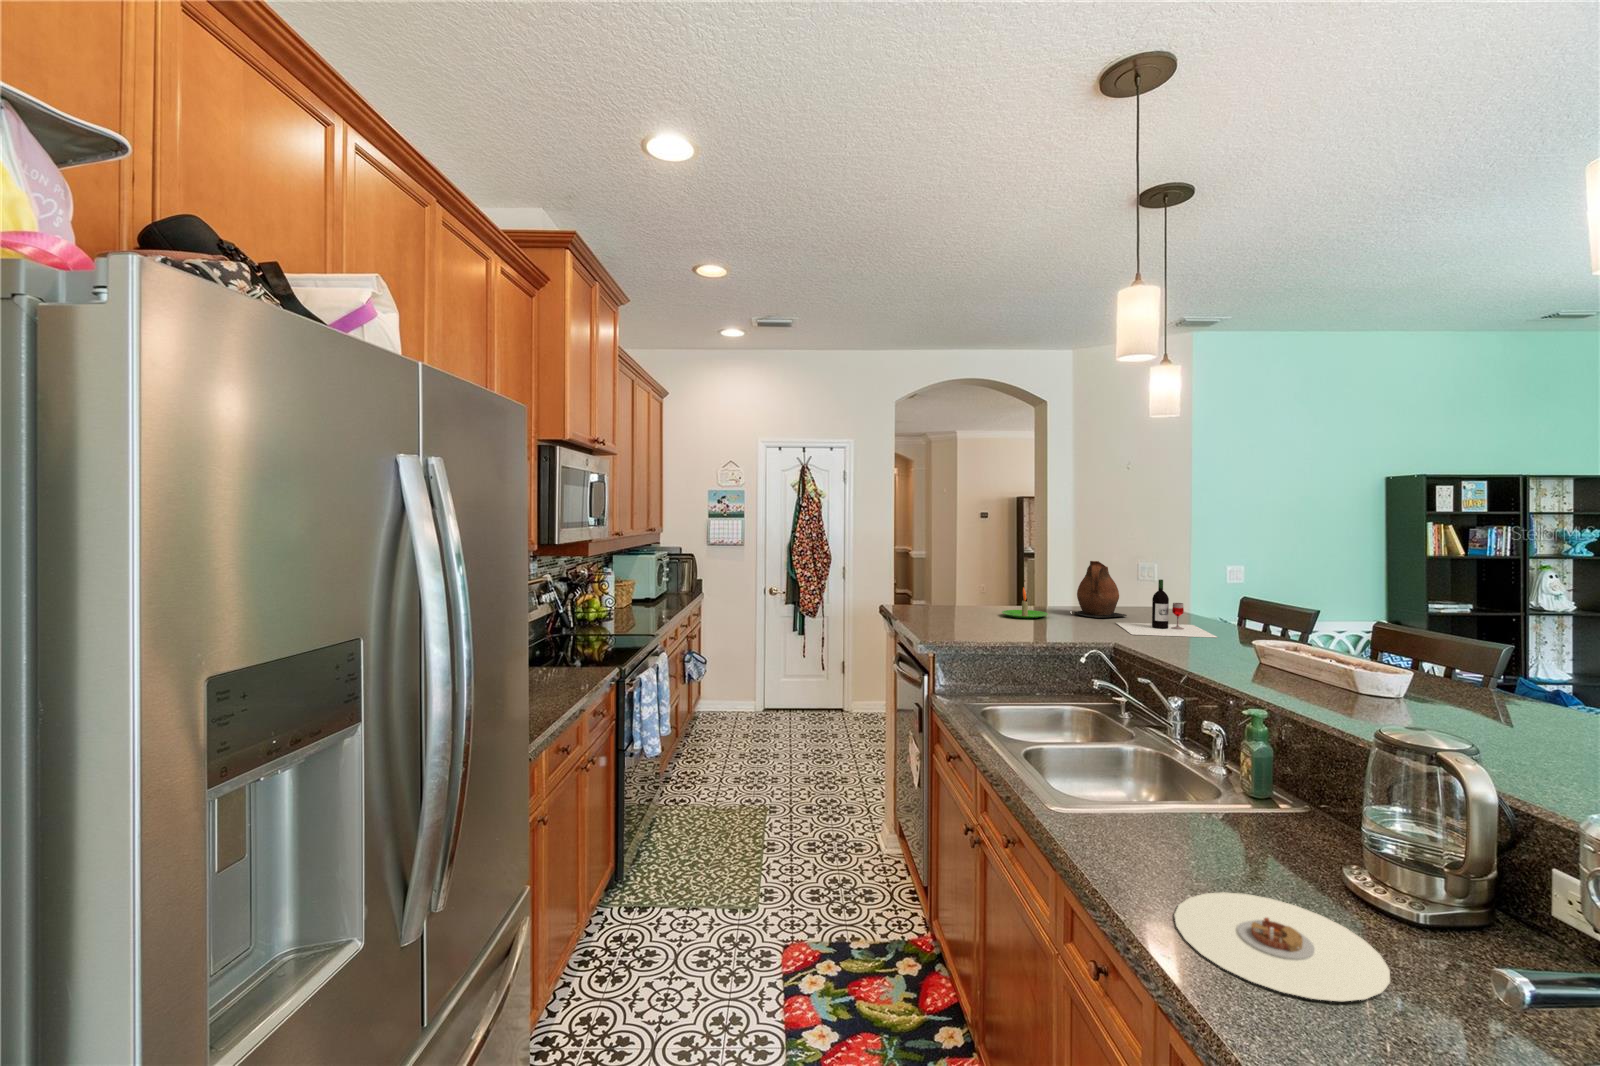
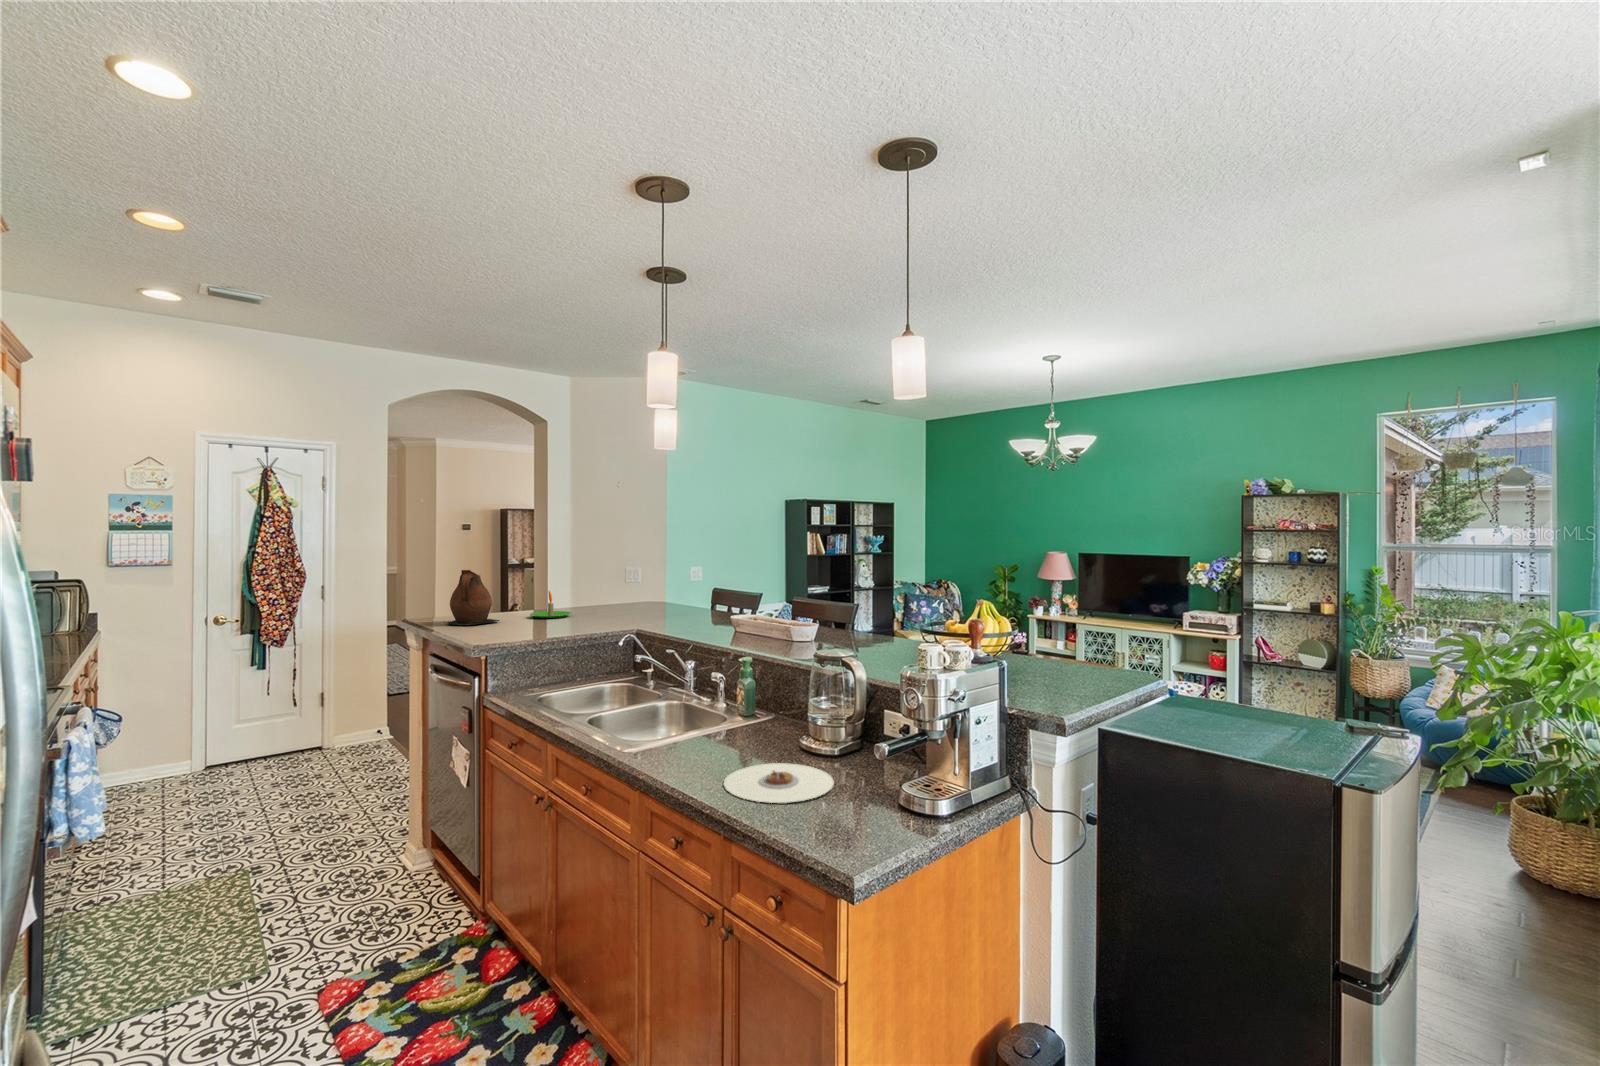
ceramic pitcher: present [1074,561,1127,618] -> present [447,570,499,625]
wine bottle: present [1117,579,1217,638] -> none [628,576,706,622]

